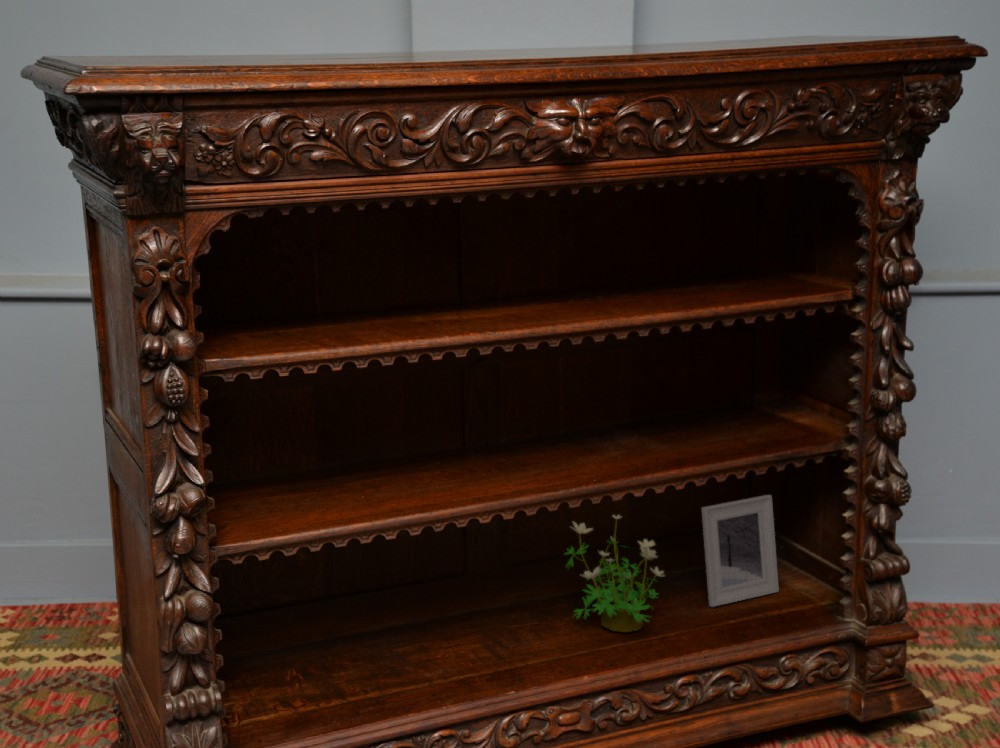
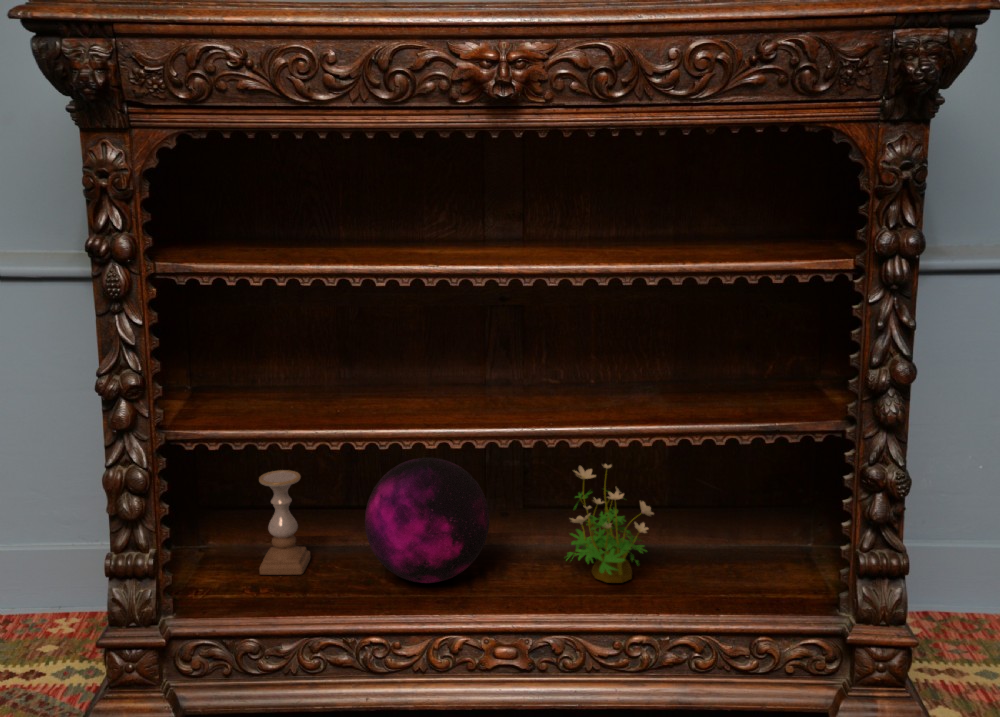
picture frame: present [702,495,779,607] -> none [714,470,800,575]
decorative orb: none [381,535,512,667] -> present [365,458,489,583]
candle holder: none [253,573,311,695] -> present [259,470,311,575]

